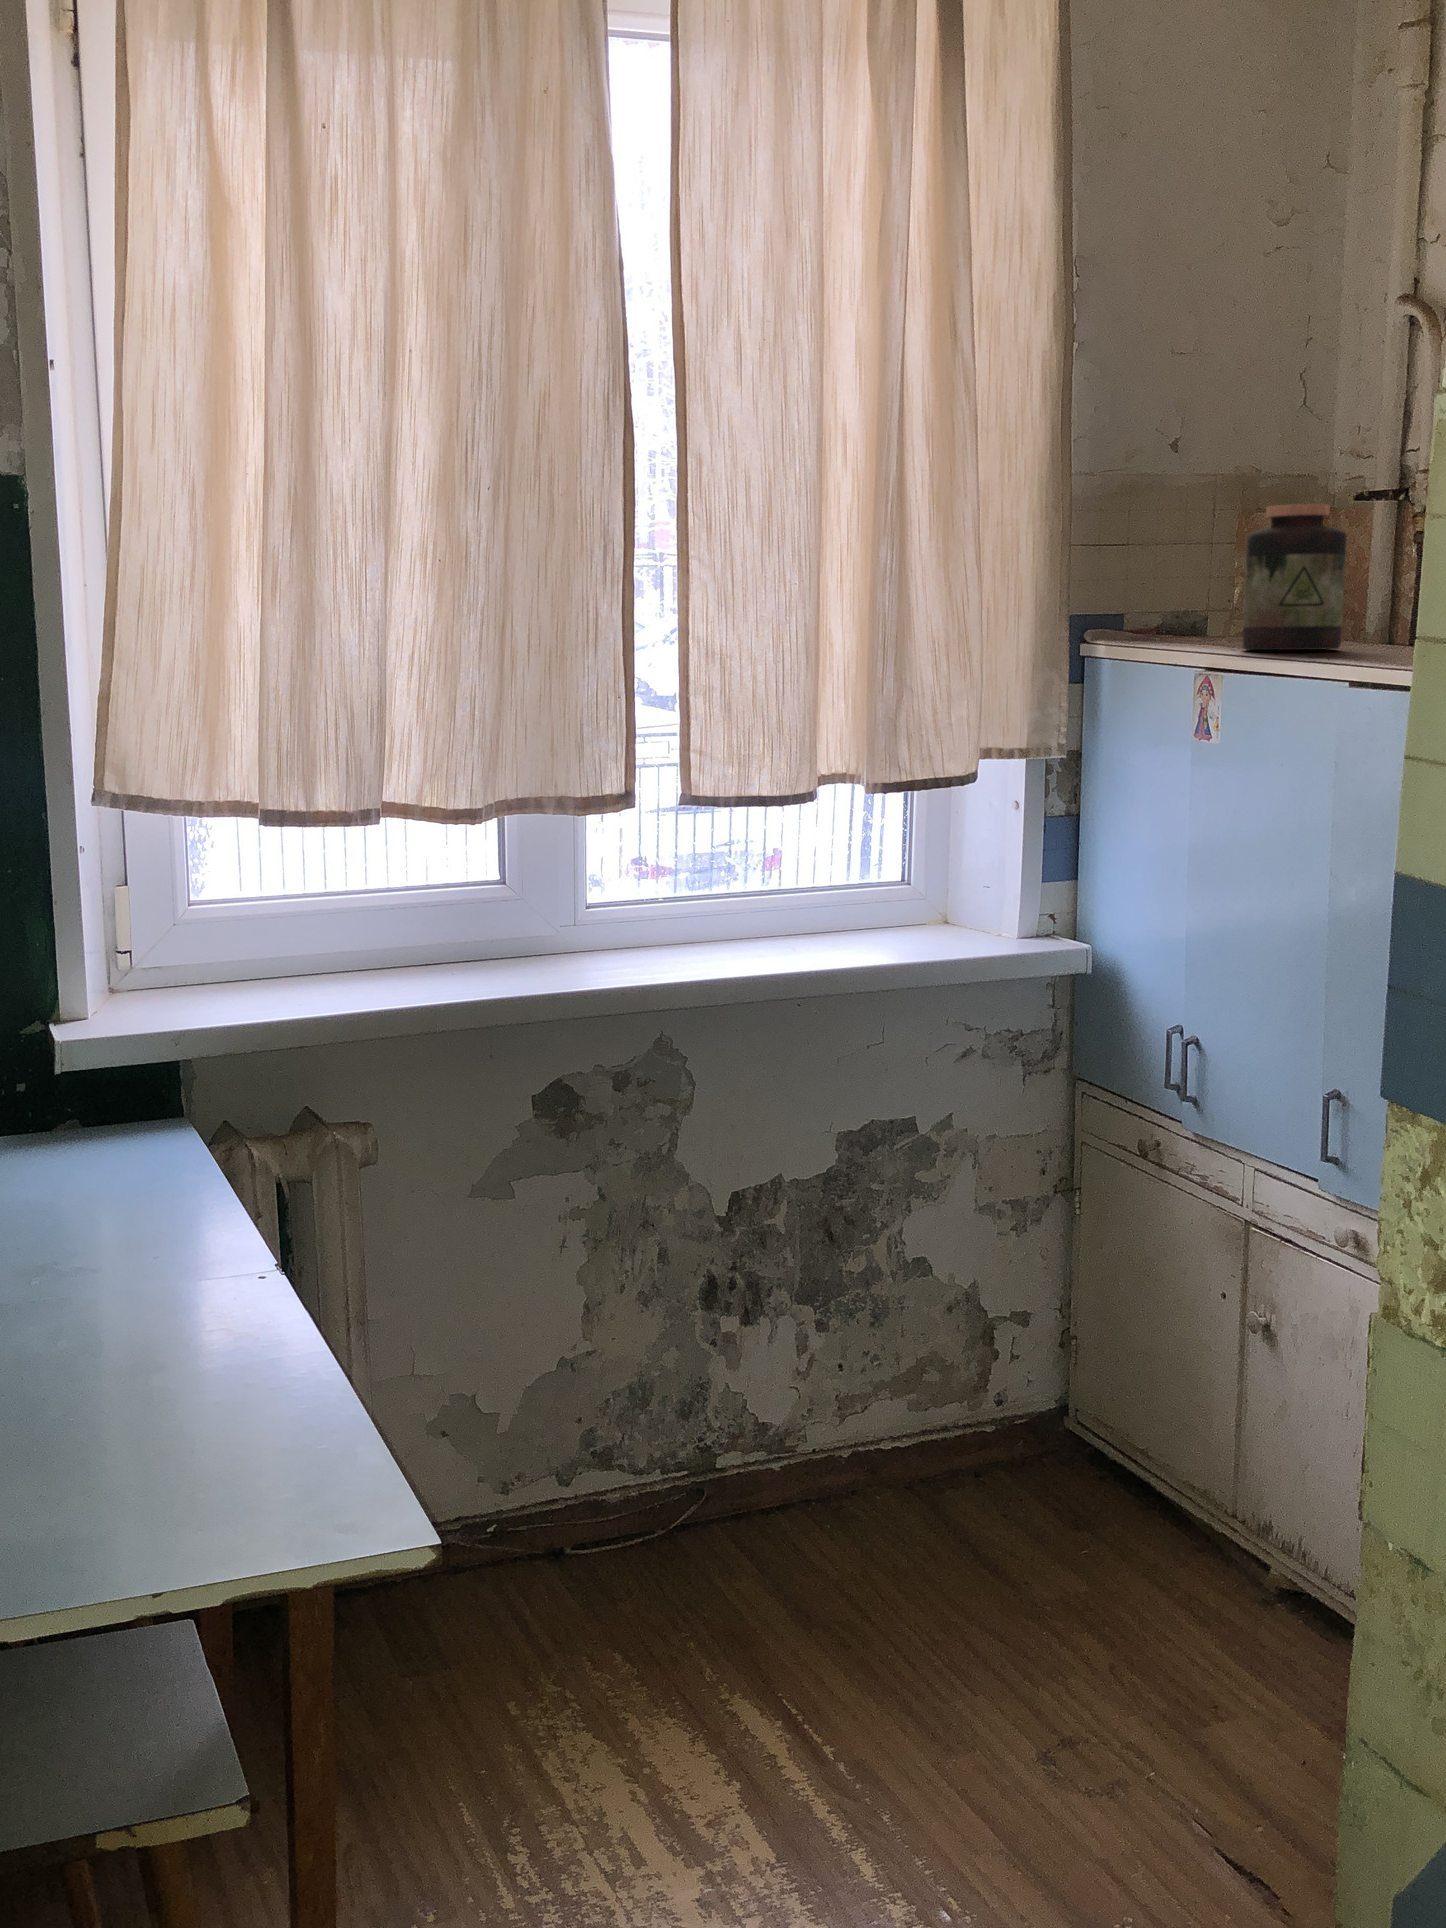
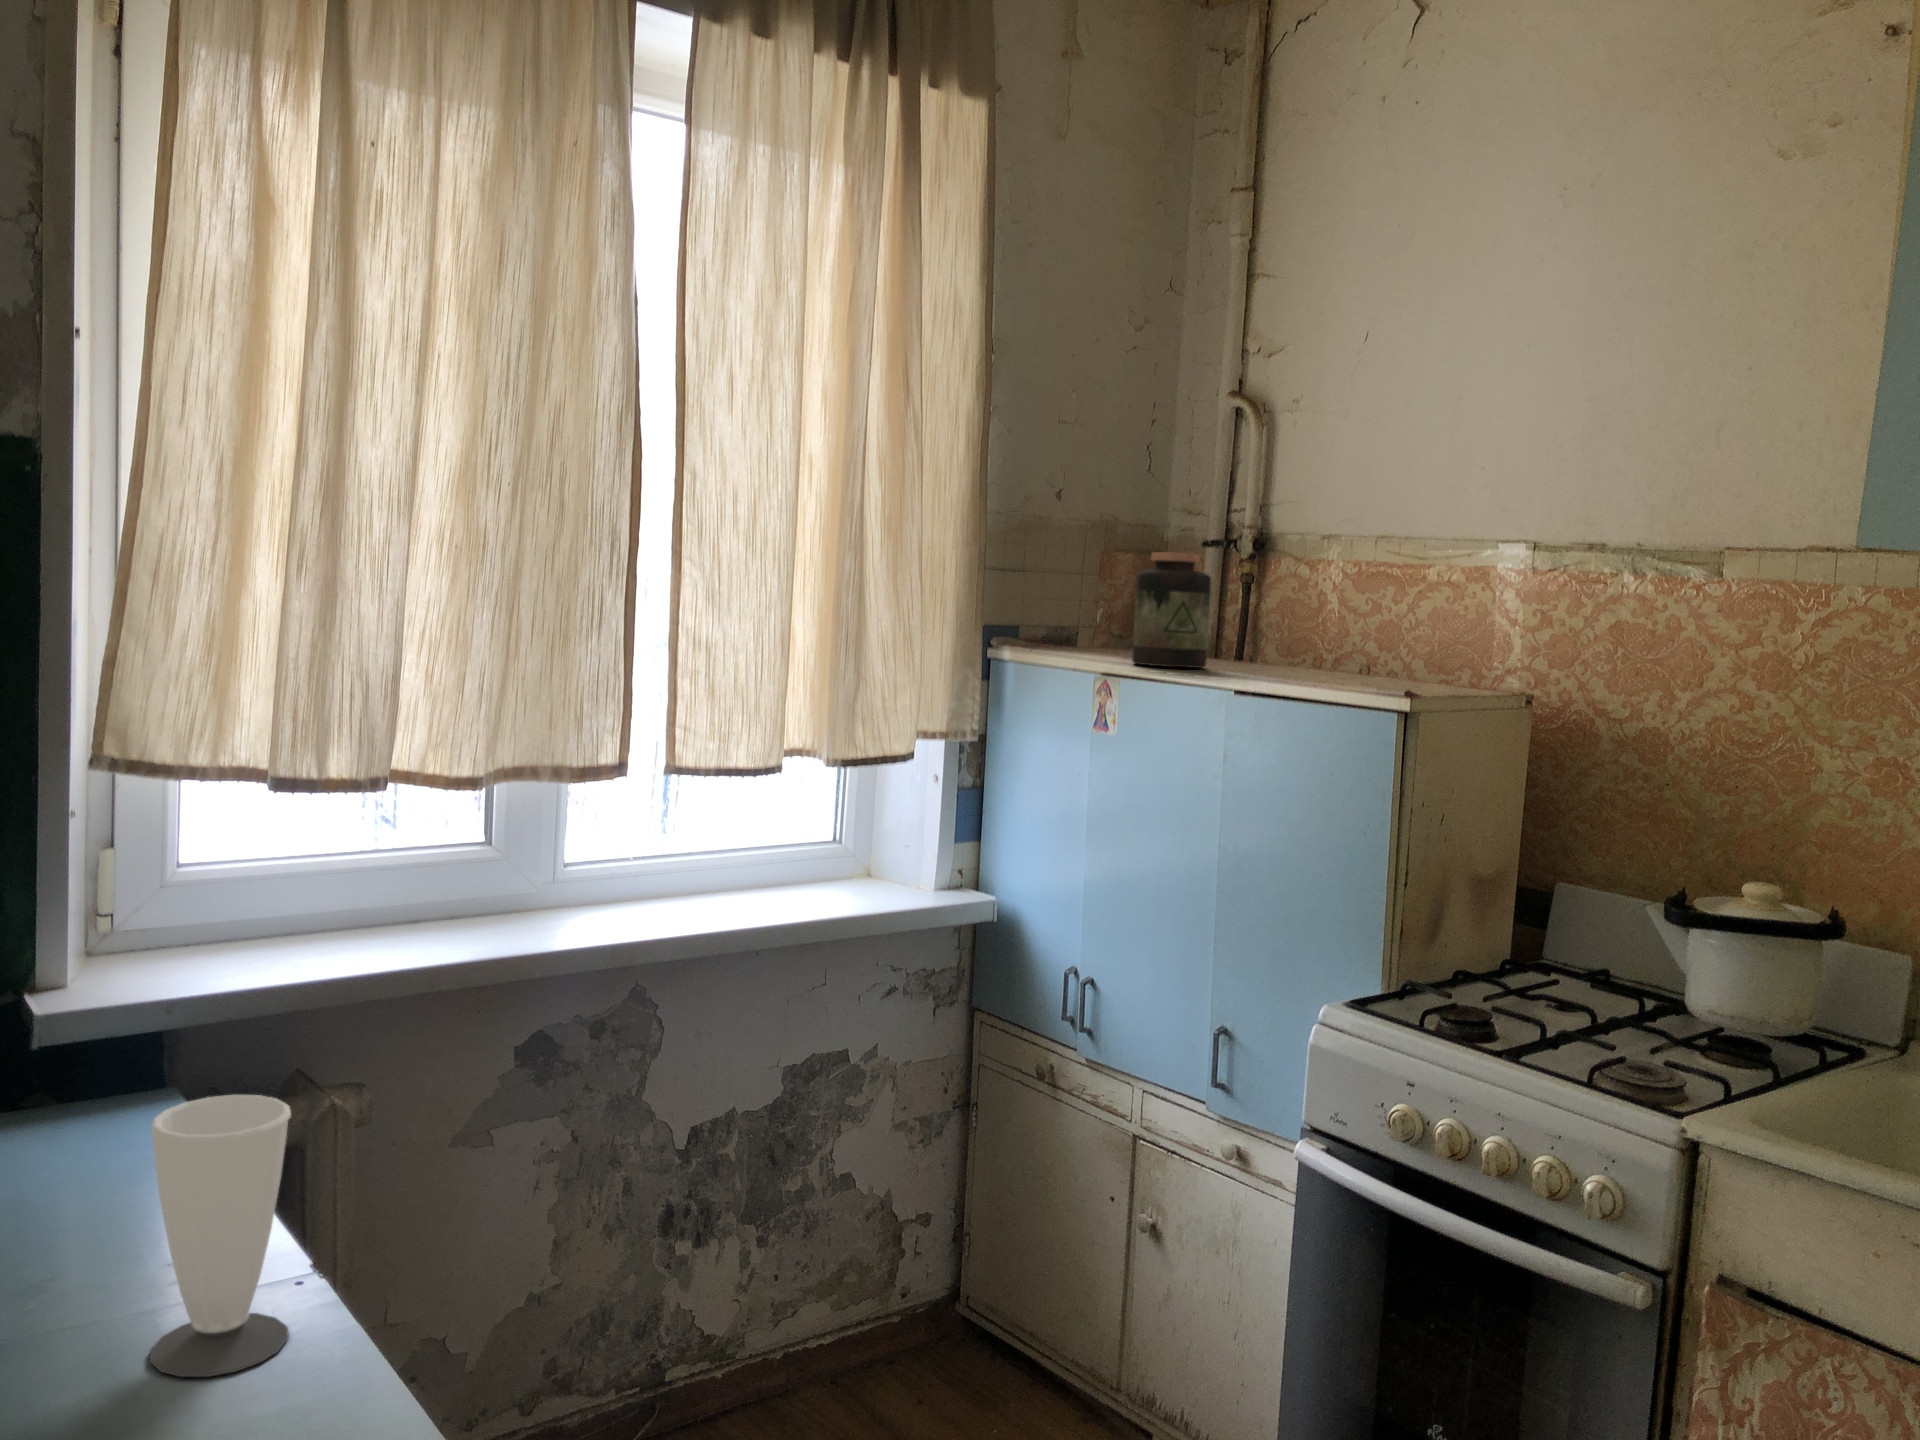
cup: none [118,1097,252,1352] -> present [150,1095,291,1377]

